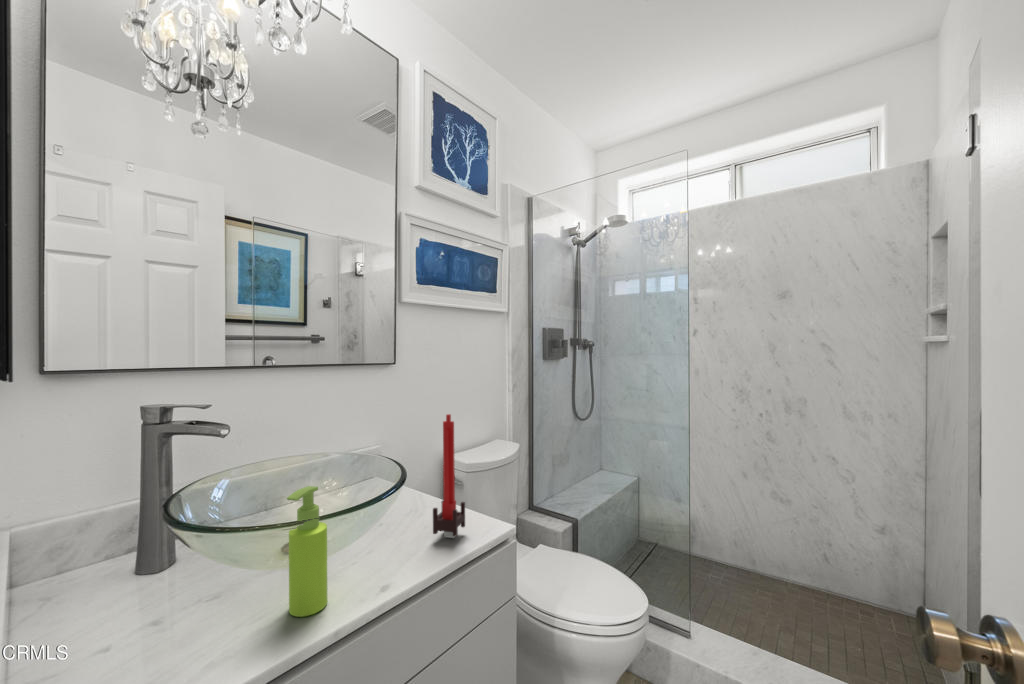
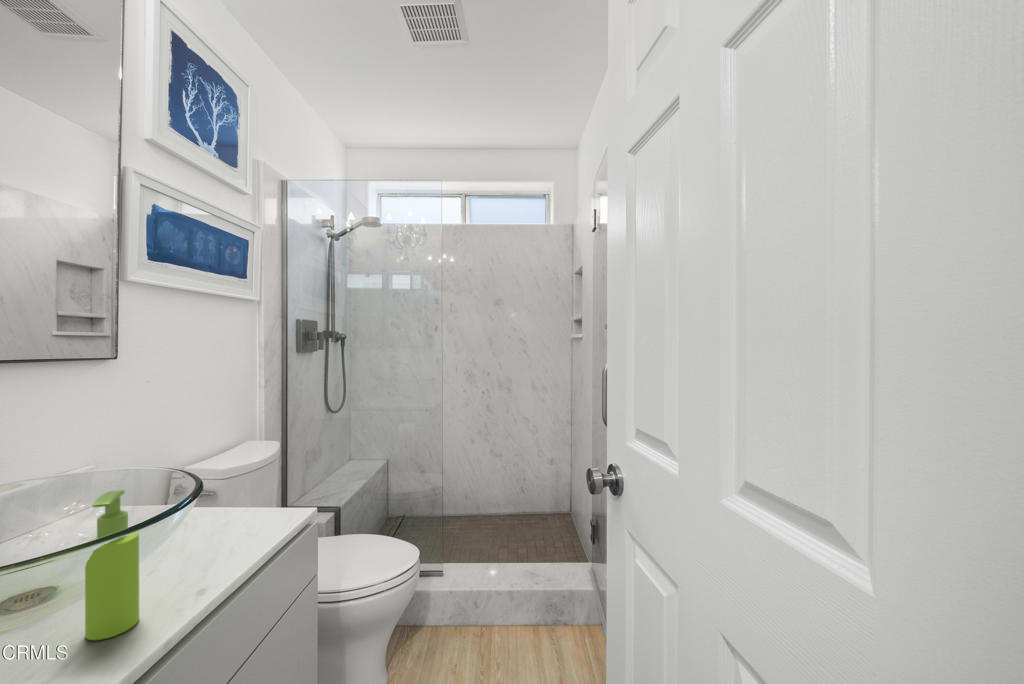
candle: present [433,414,465,538] -> none [234,404,267,531]

